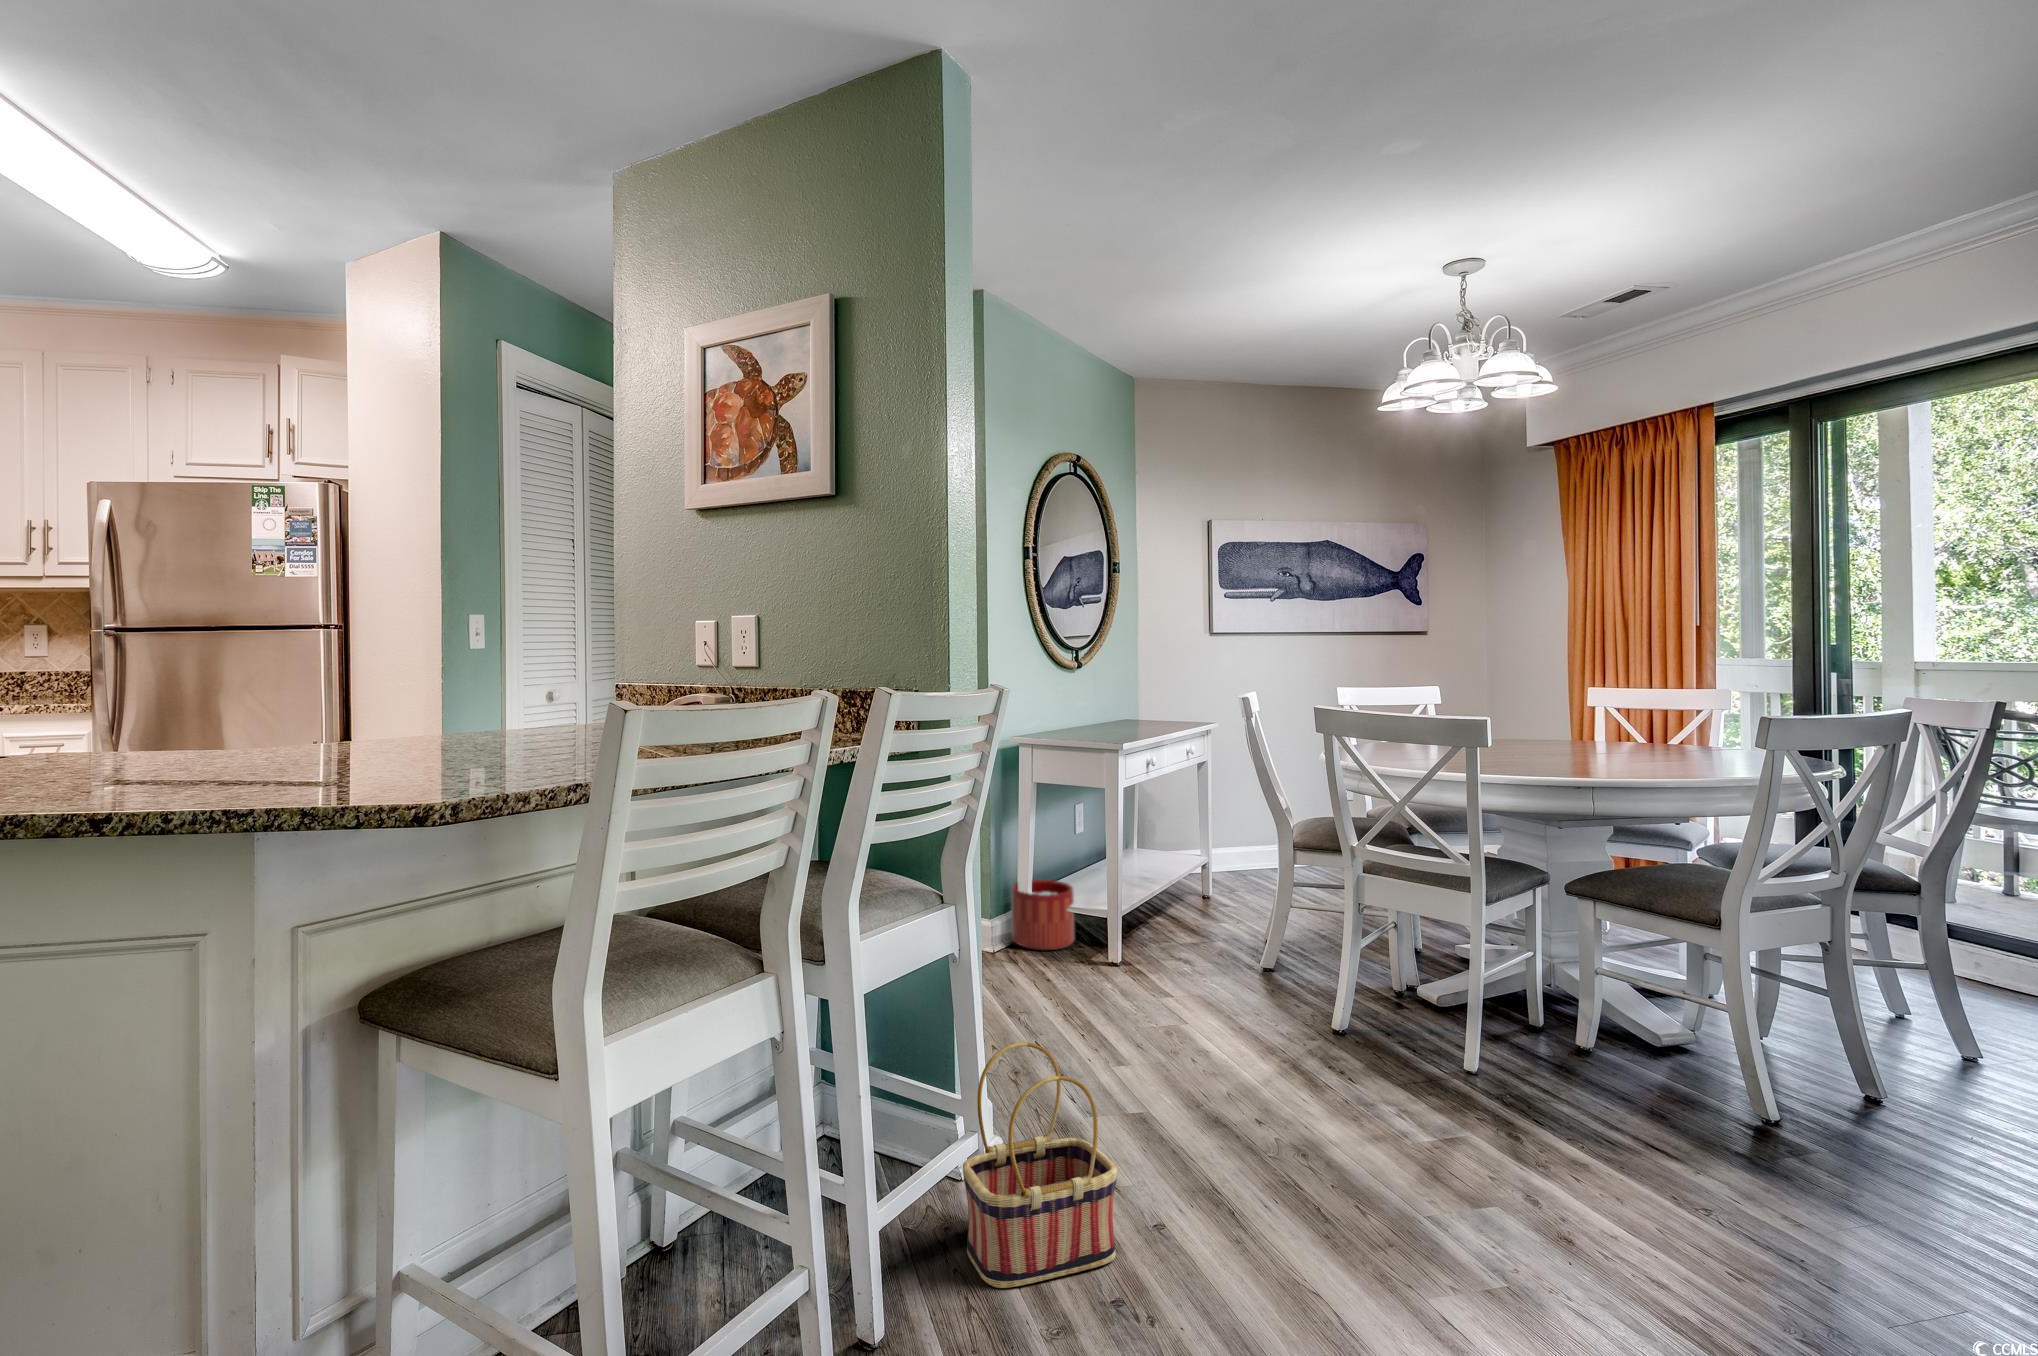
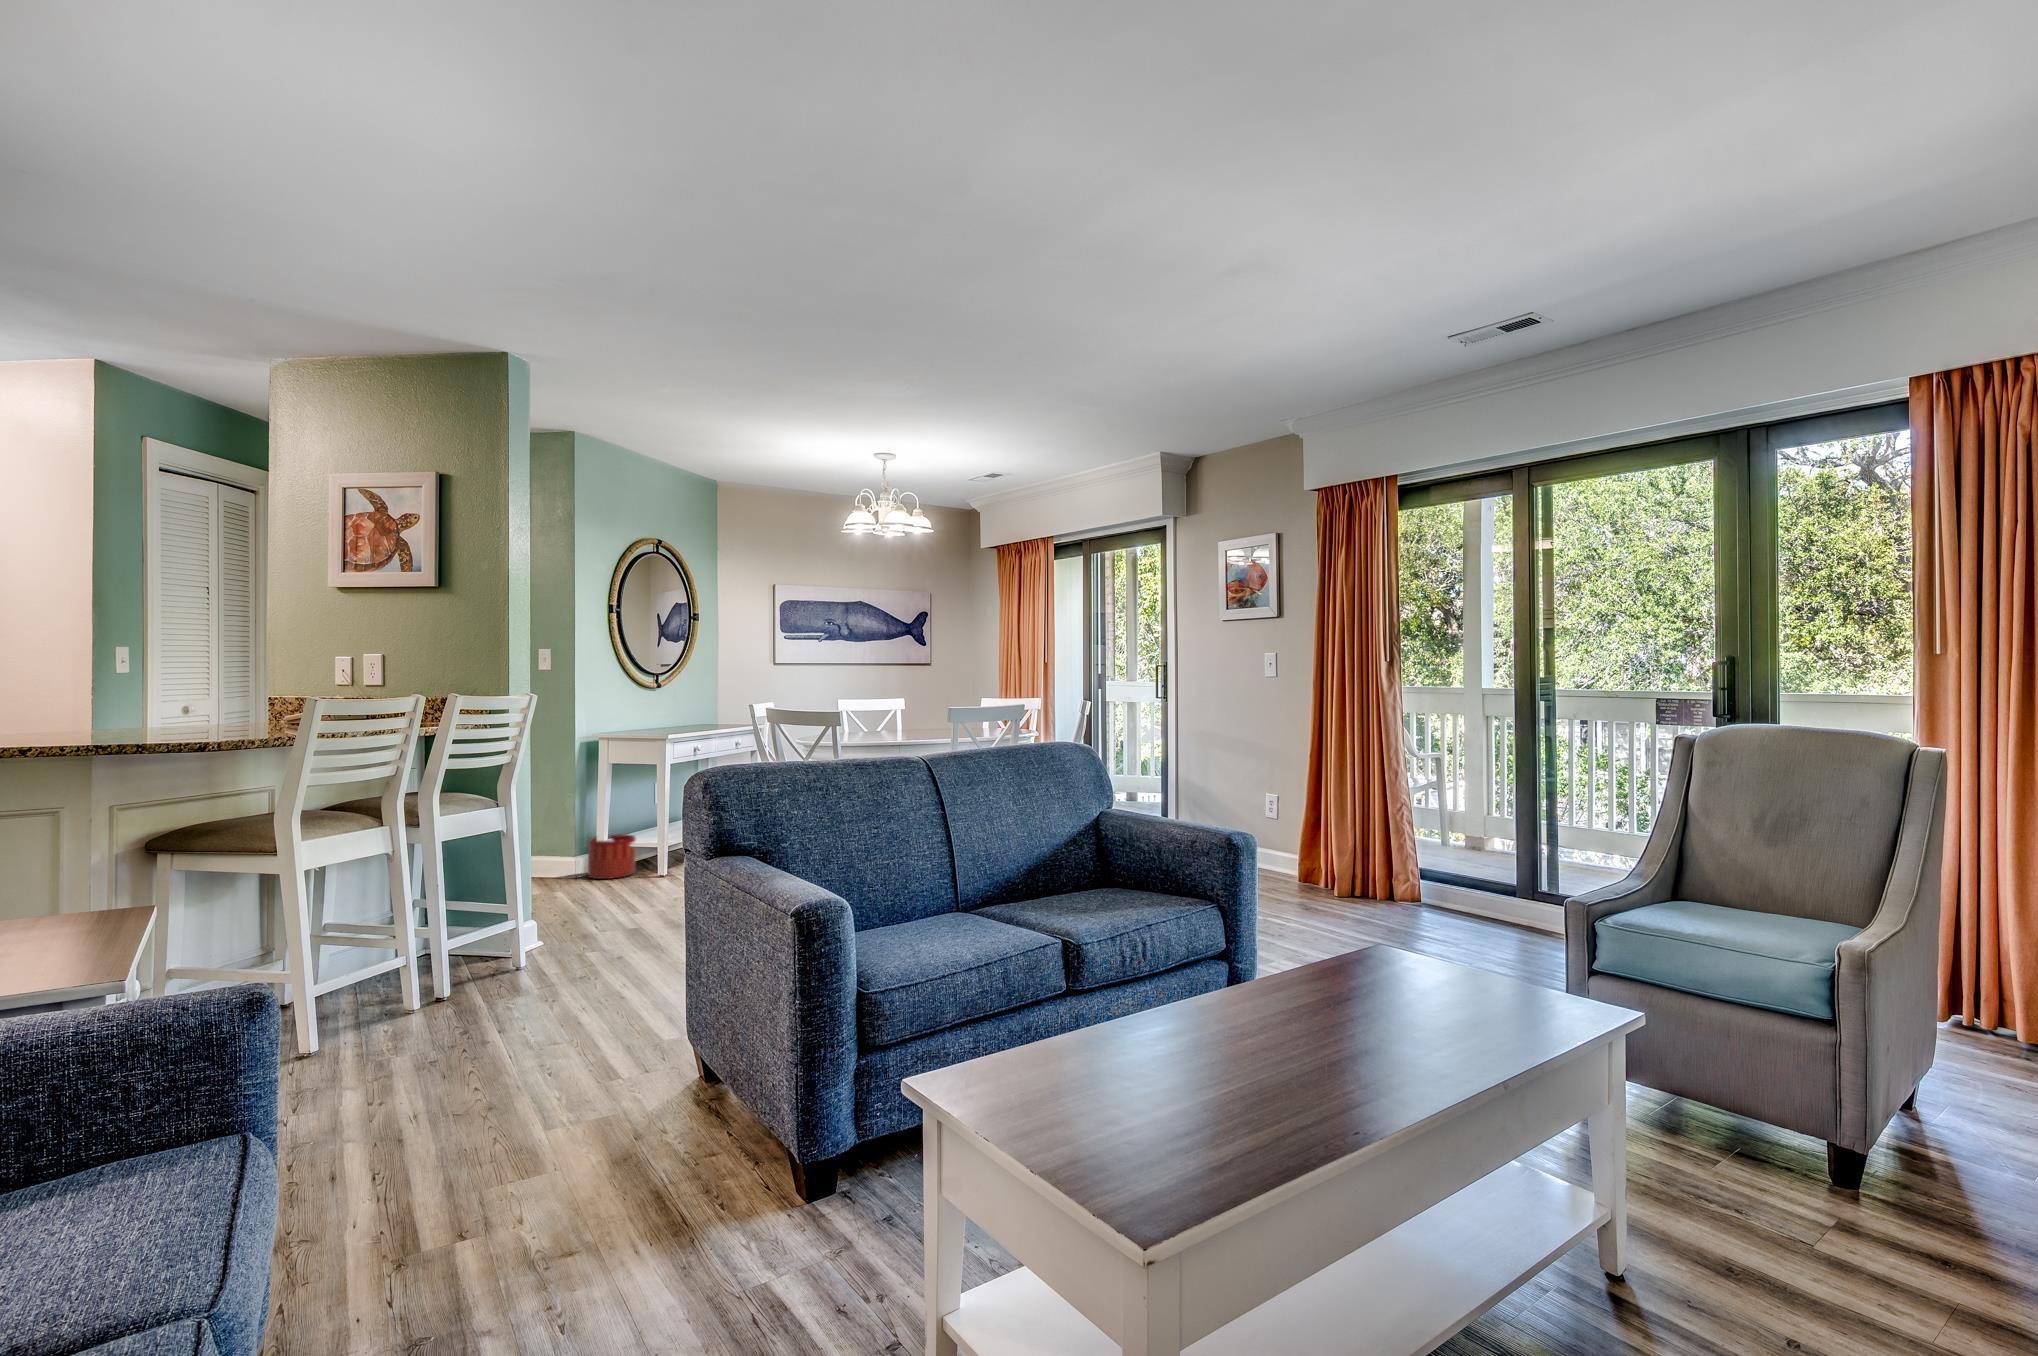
basket: present [962,1042,1118,1288] -> none [497,874,585,983]

